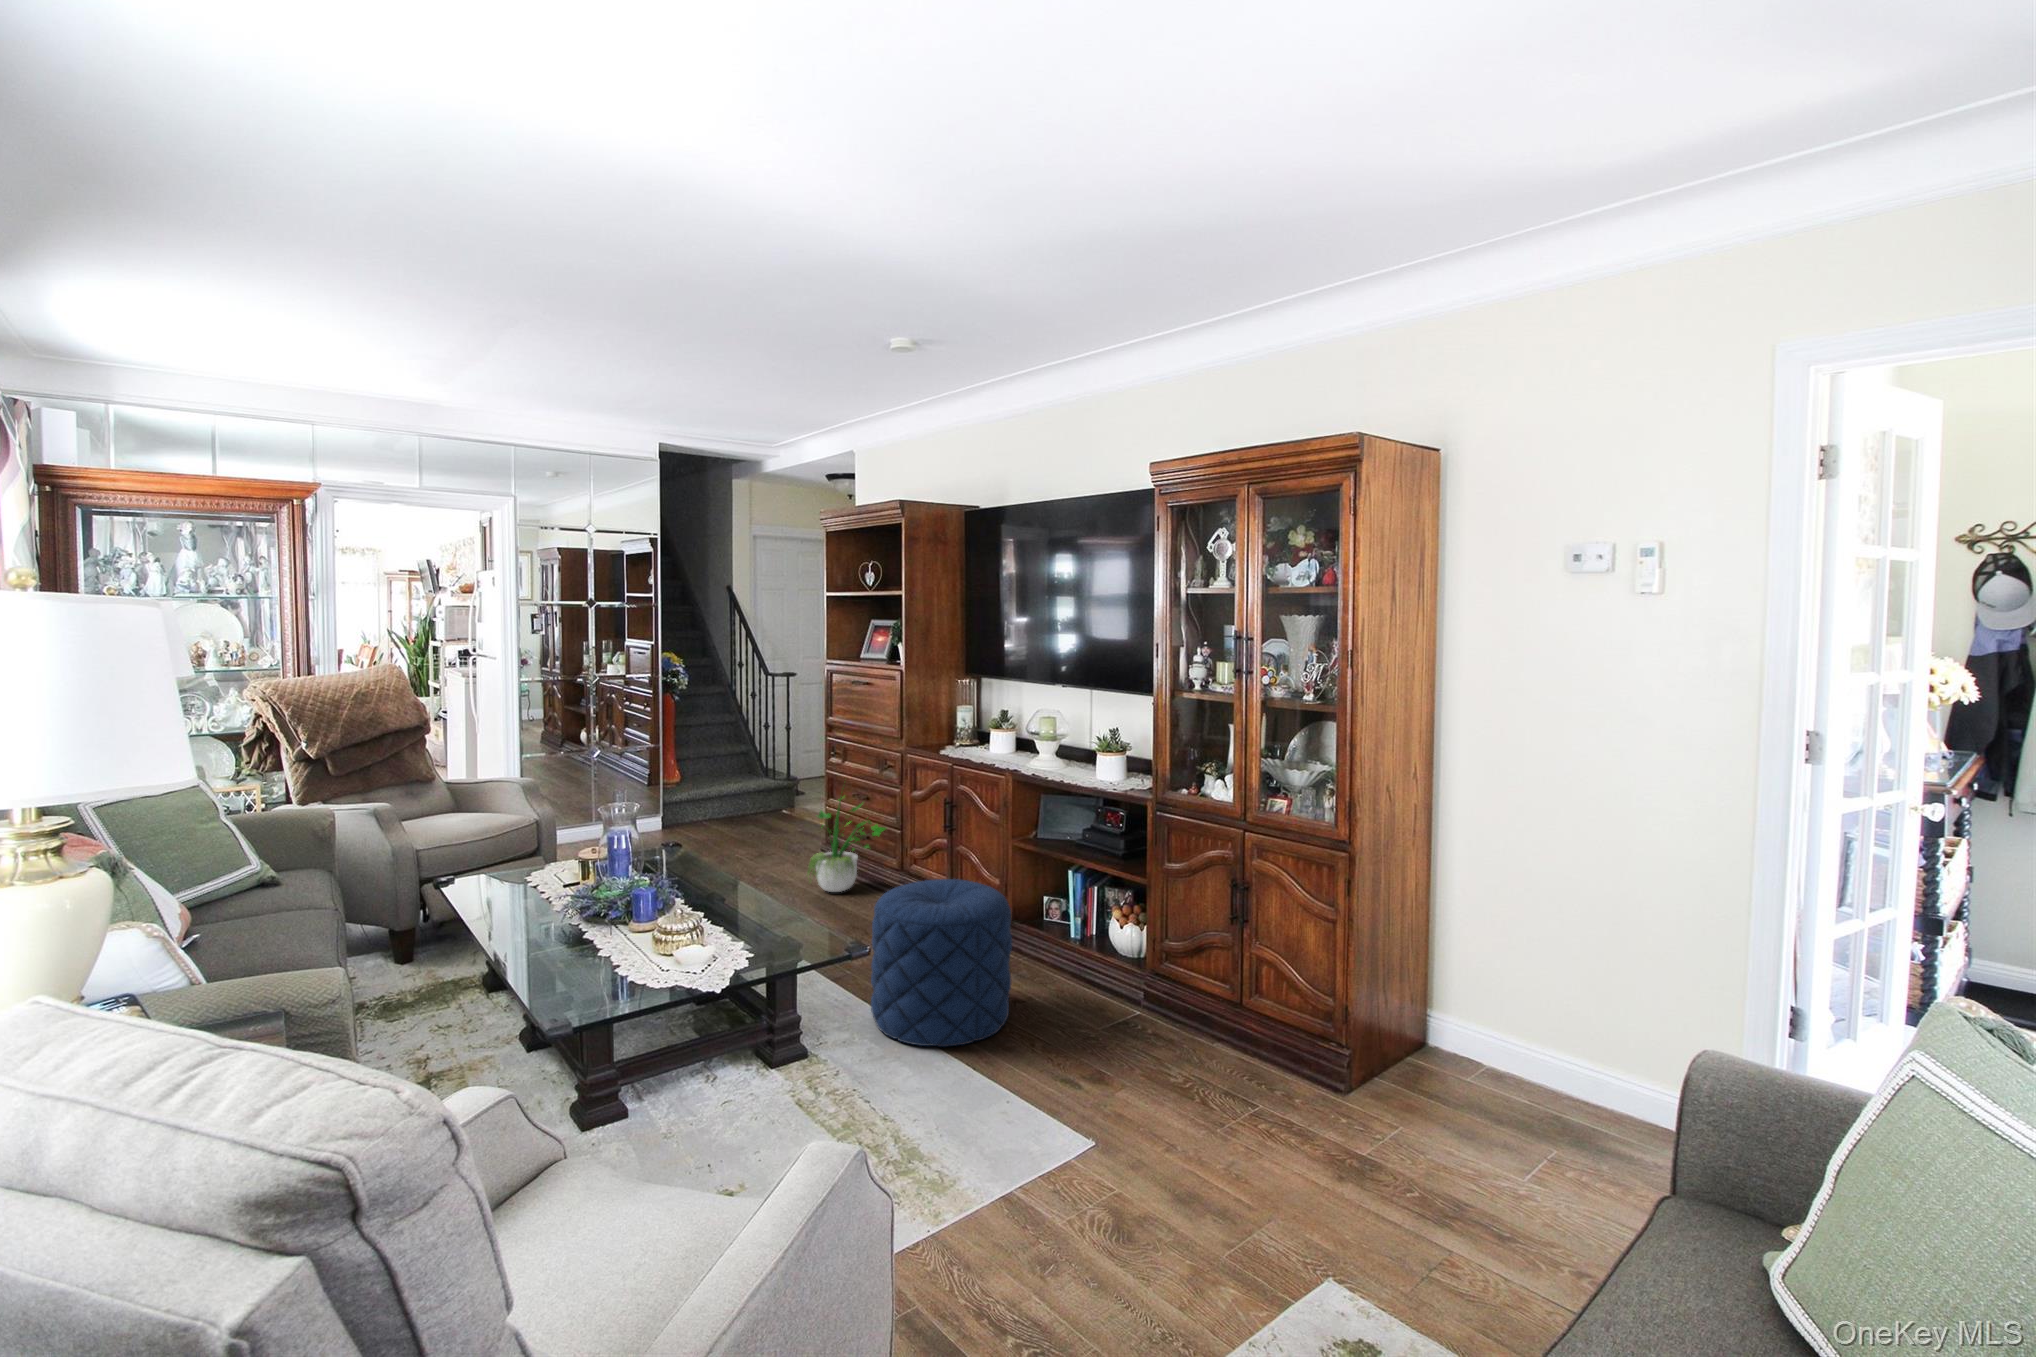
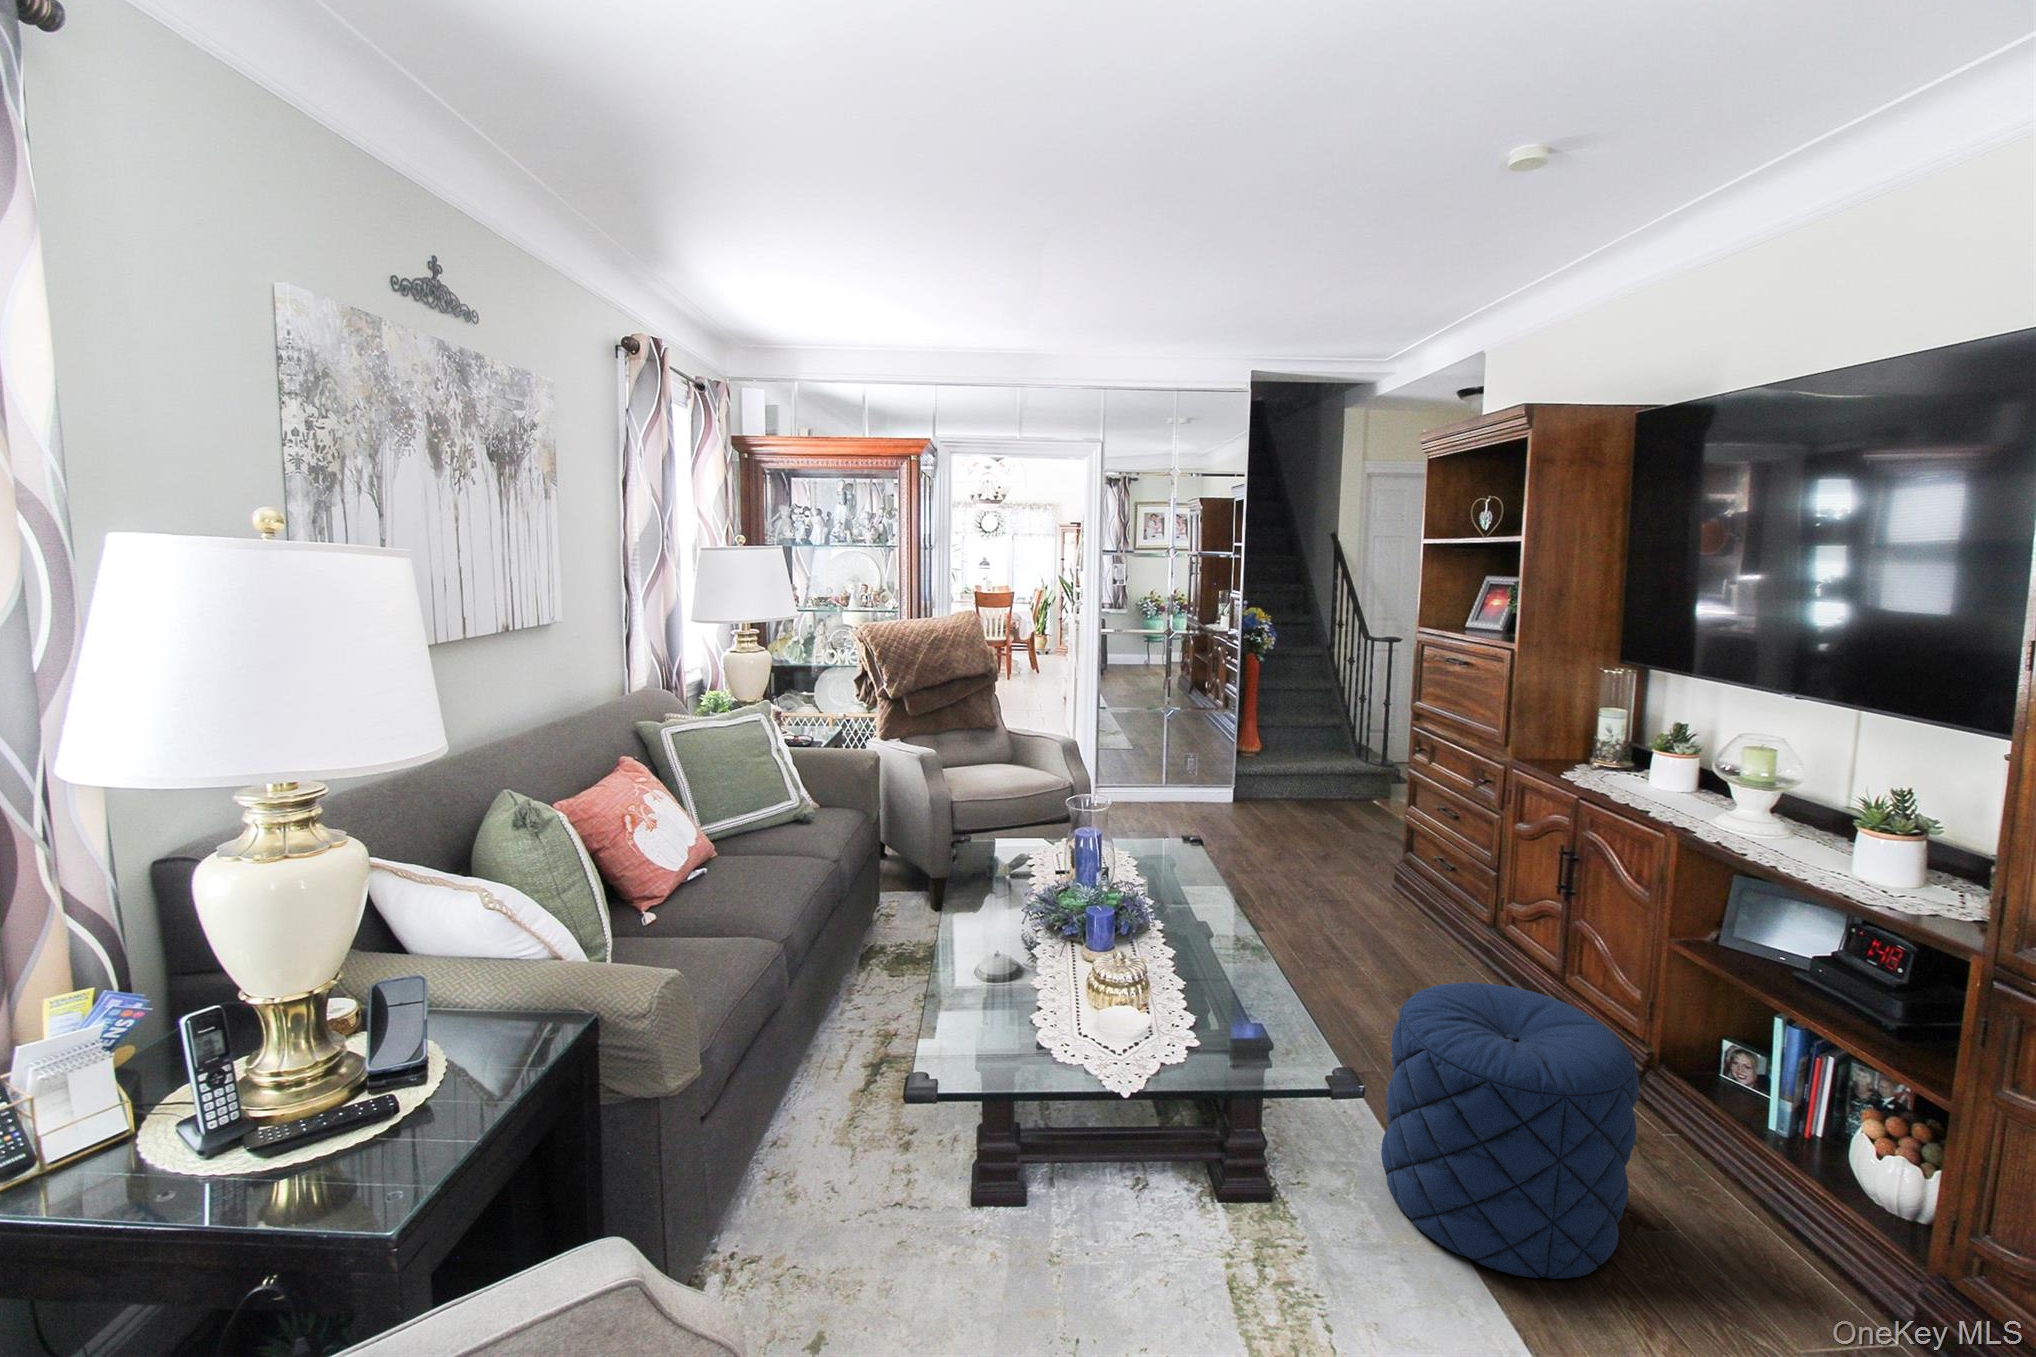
potted plant: present [807,797,885,892] -> none [1359,782,1475,930]

